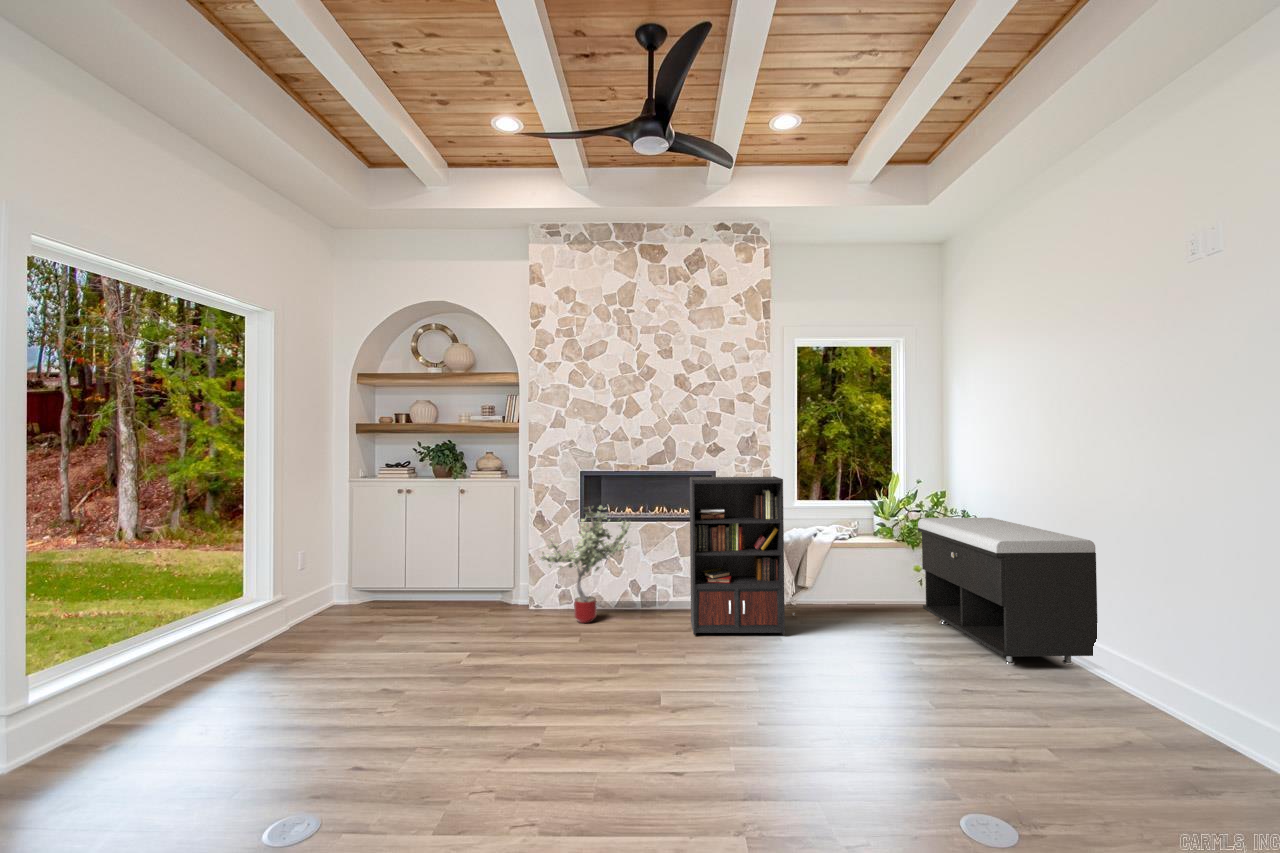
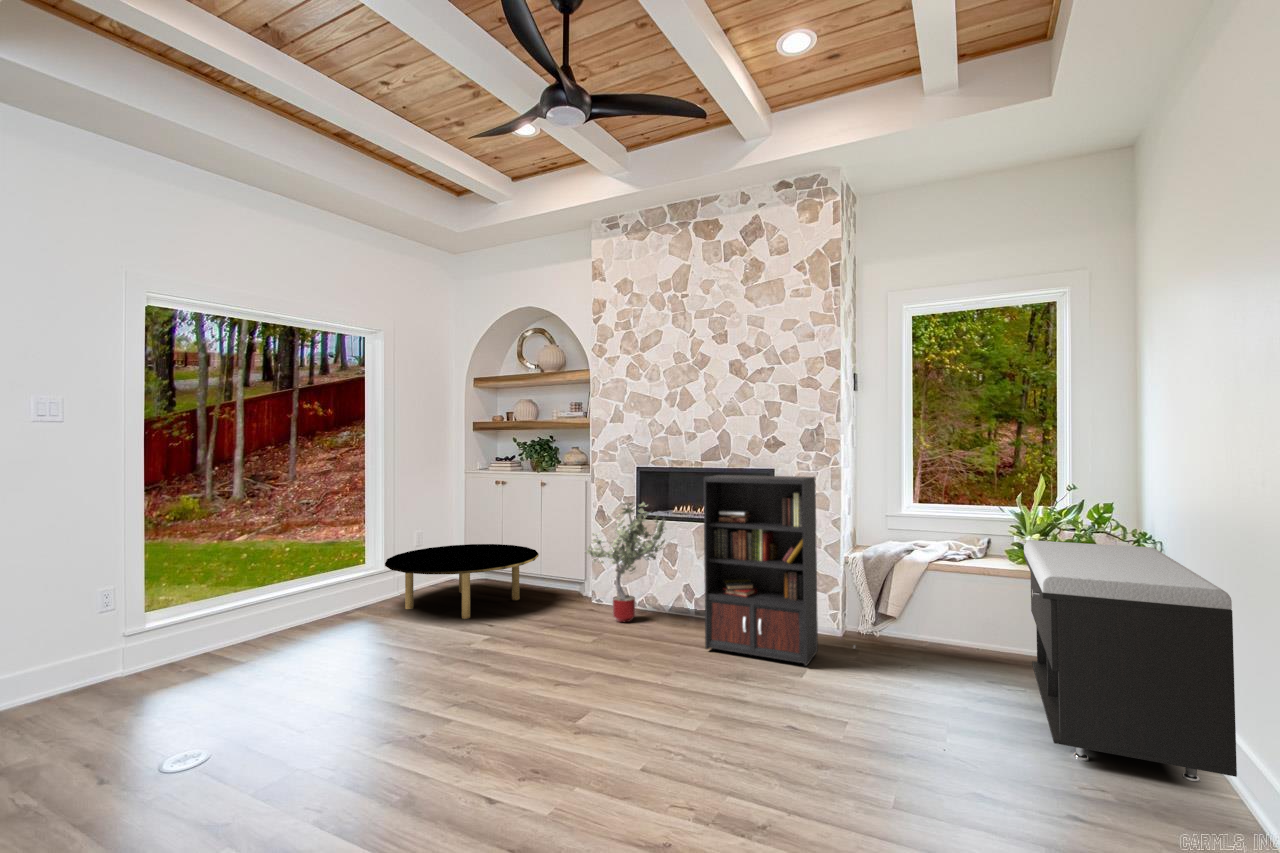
coffee table: none [297,559,477,646] -> present [385,544,539,619]

